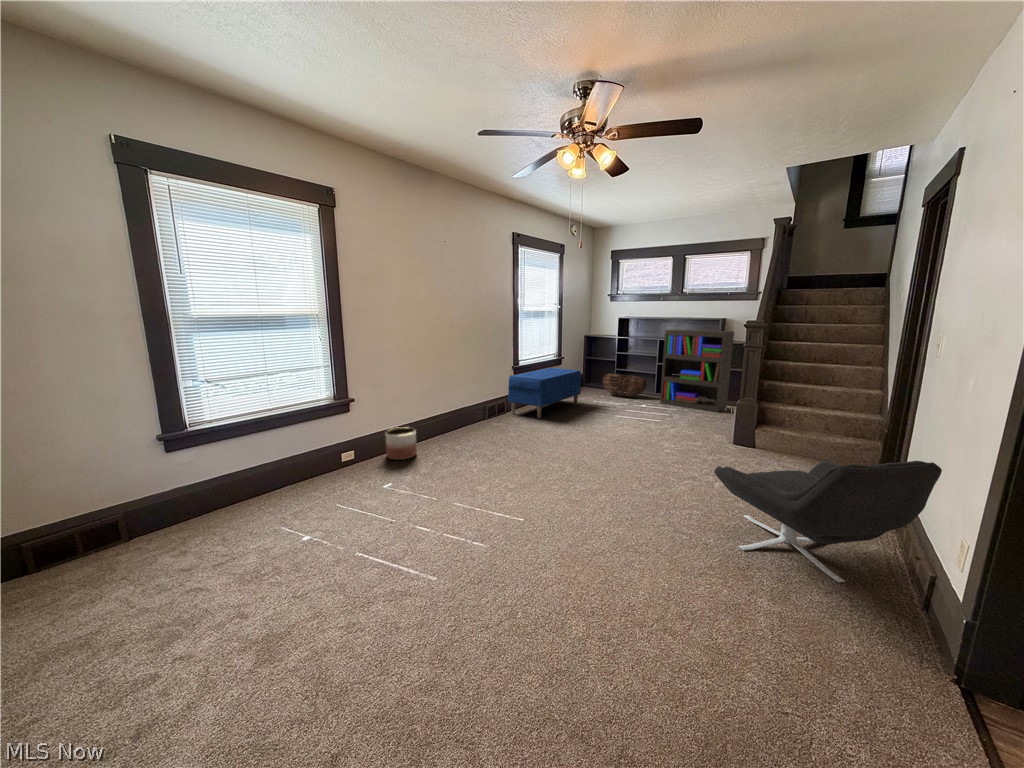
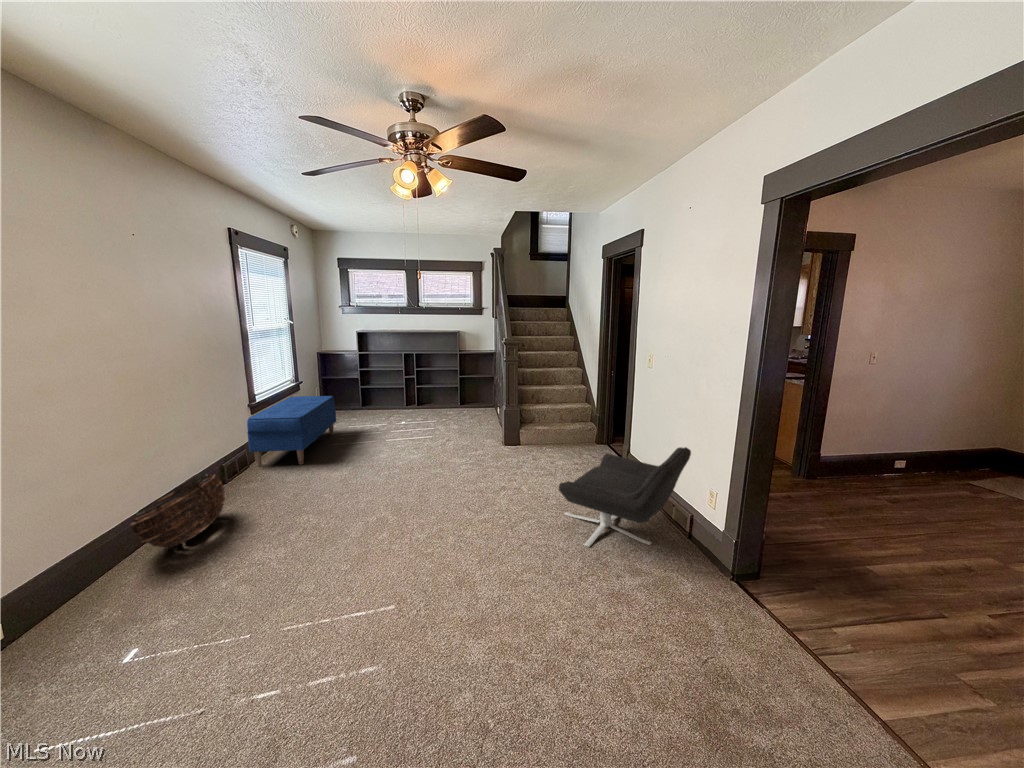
bookshelf: present [660,329,734,412] -> none [413,342,471,416]
basket: present [603,373,647,397] -> present [131,474,225,547]
planter: present [386,427,417,460] -> none [62,546,141,616]

